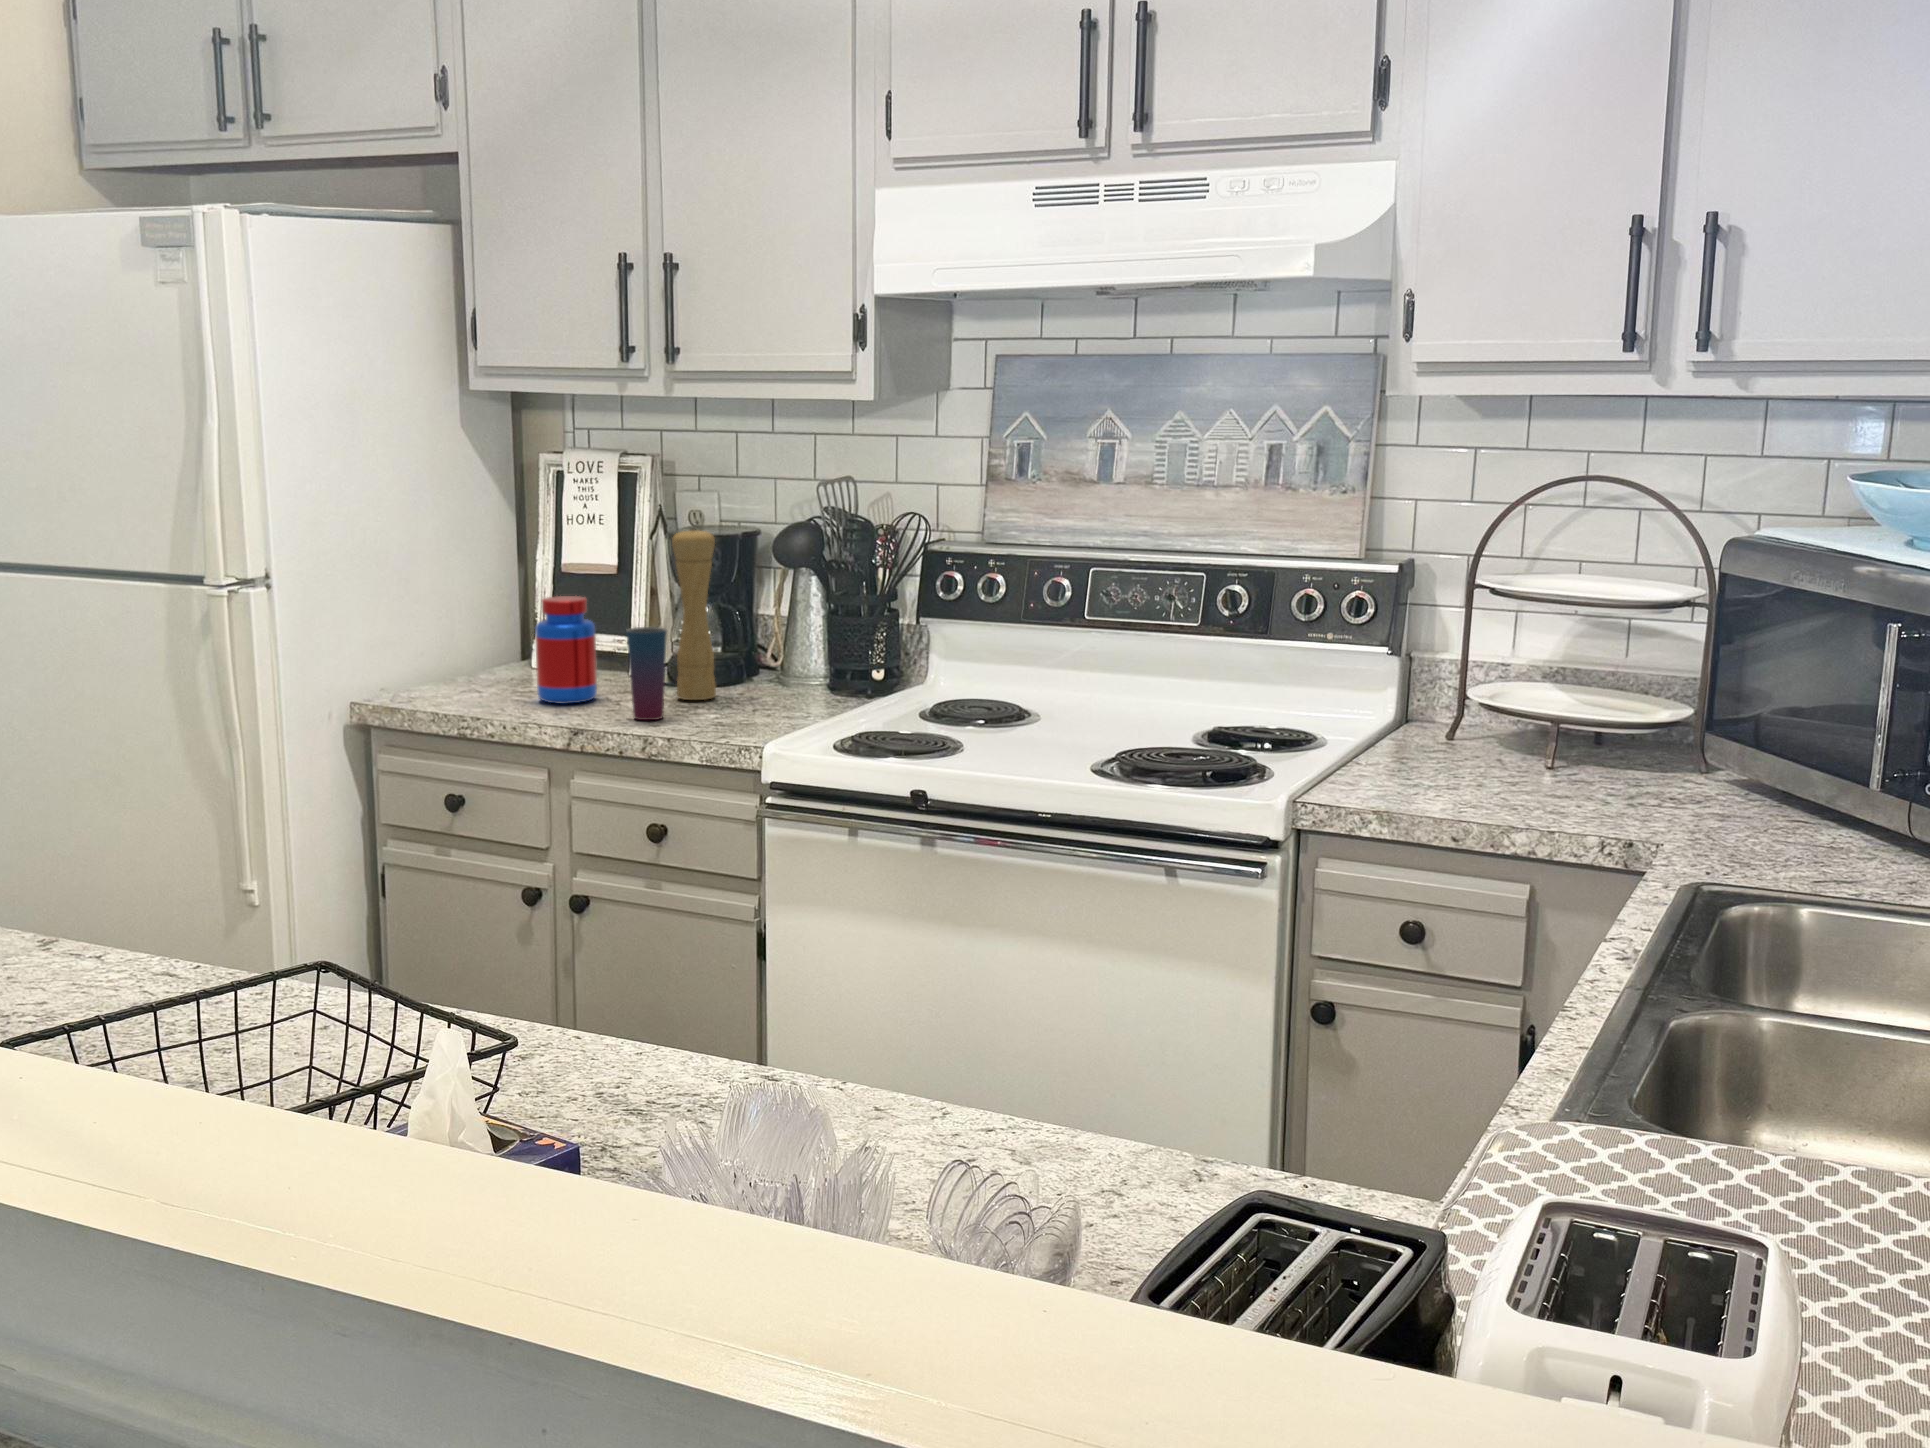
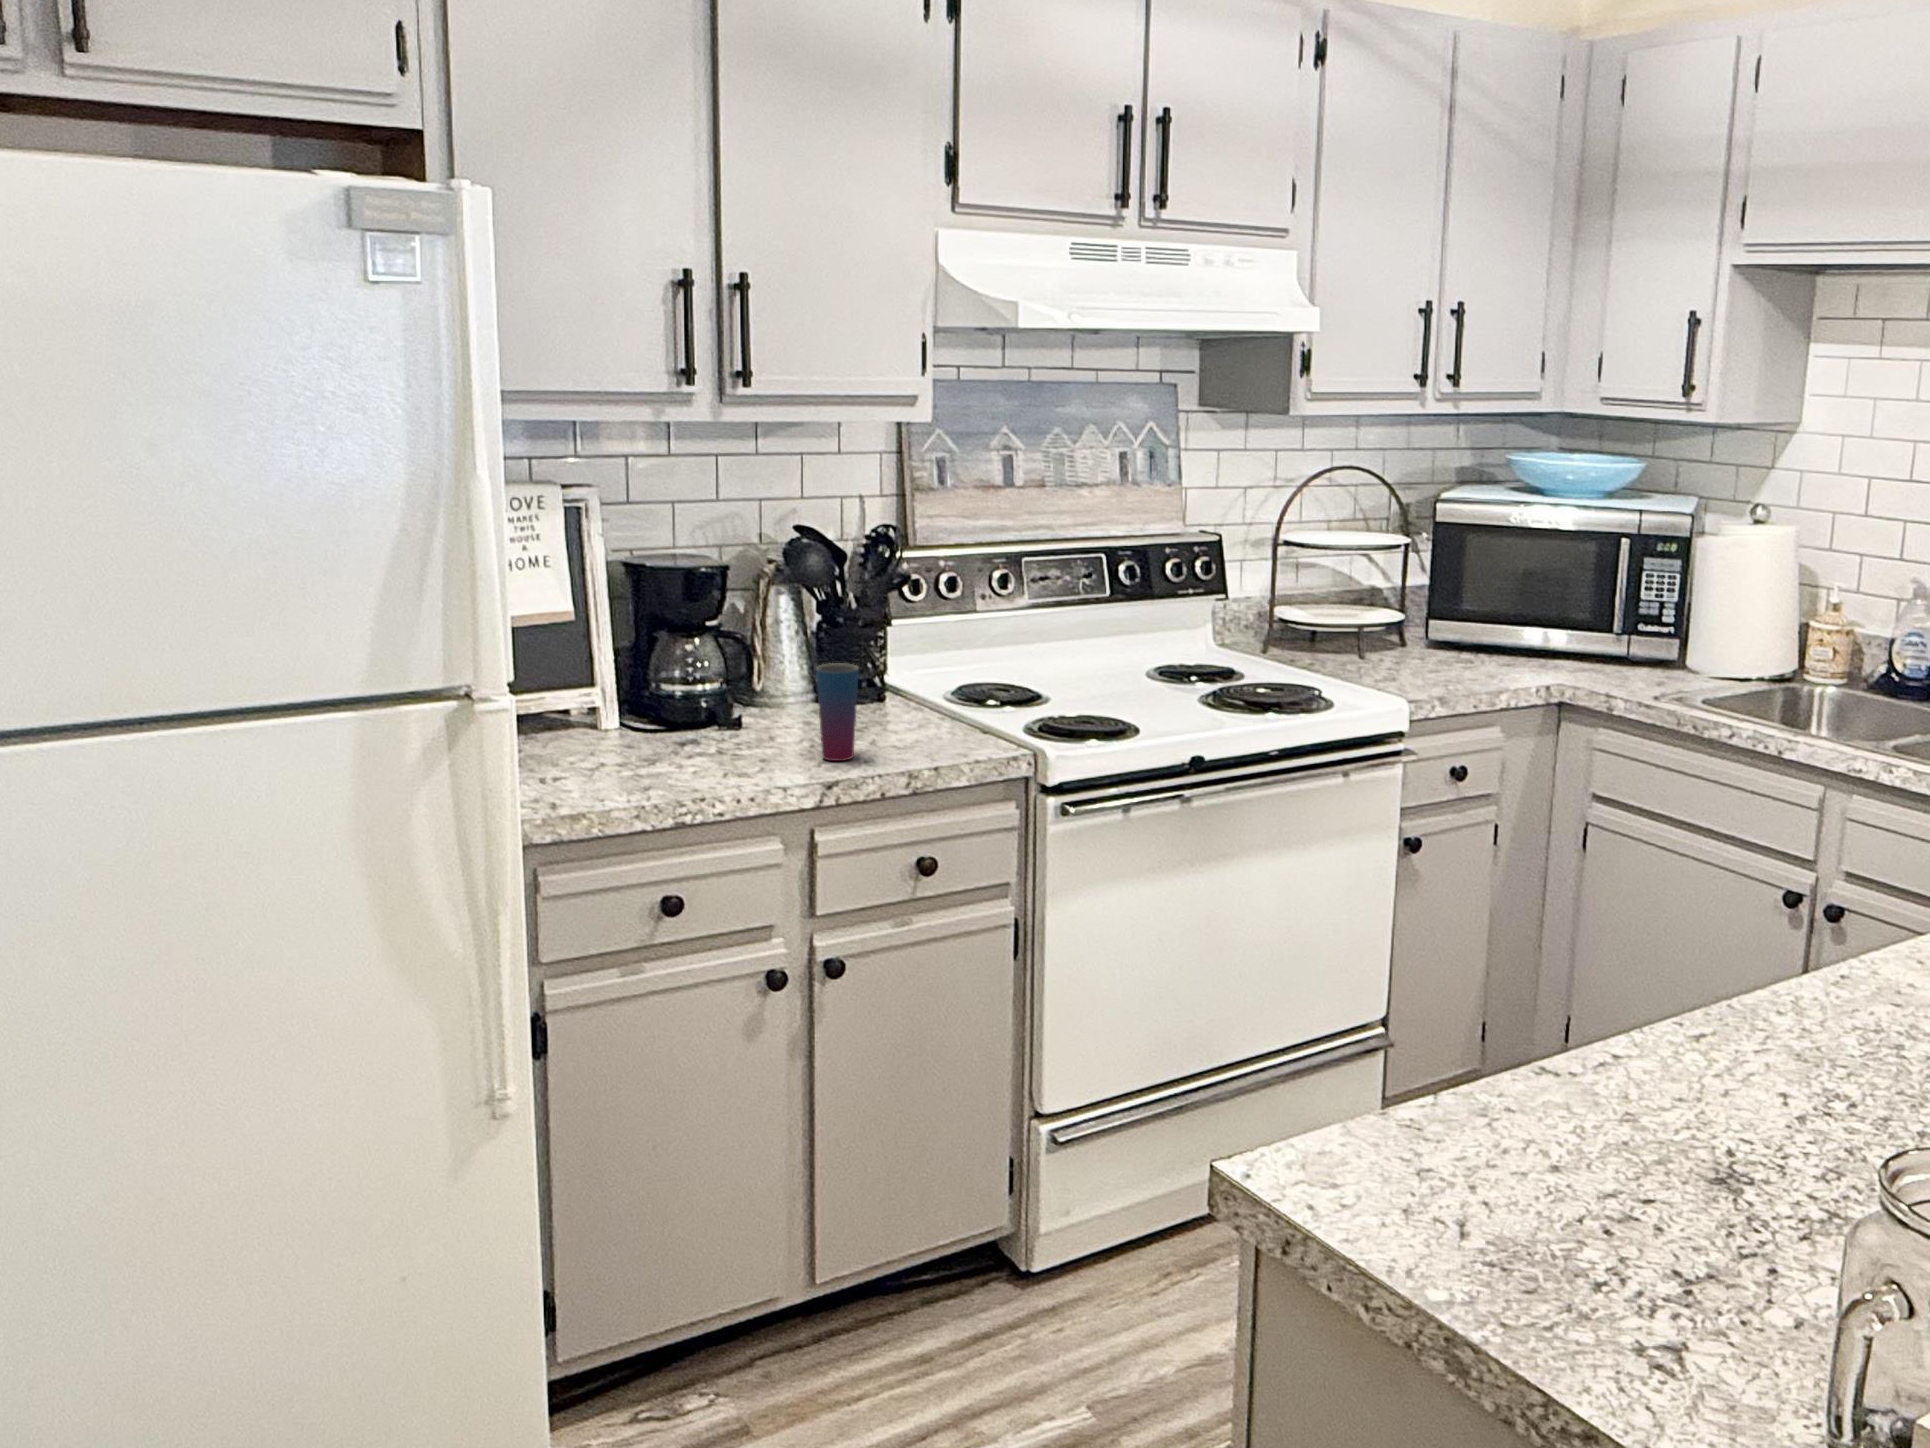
pepper mill: present [672,528,716,700] -> none [759,558,805,734]
jar: present [535,596,597,704] -> none [647,646,719,769]

